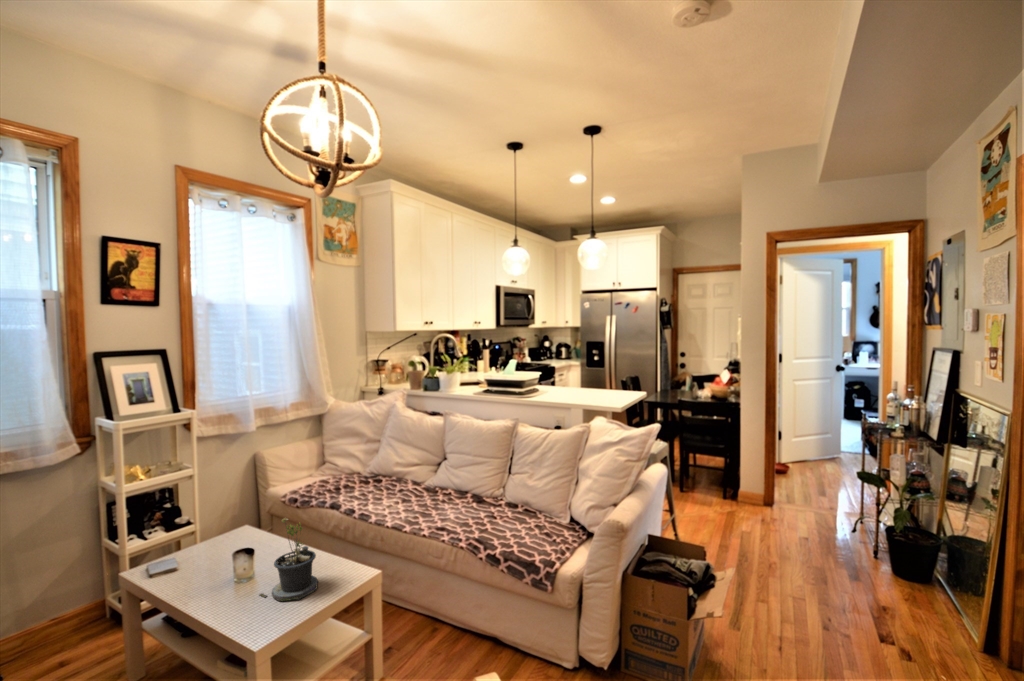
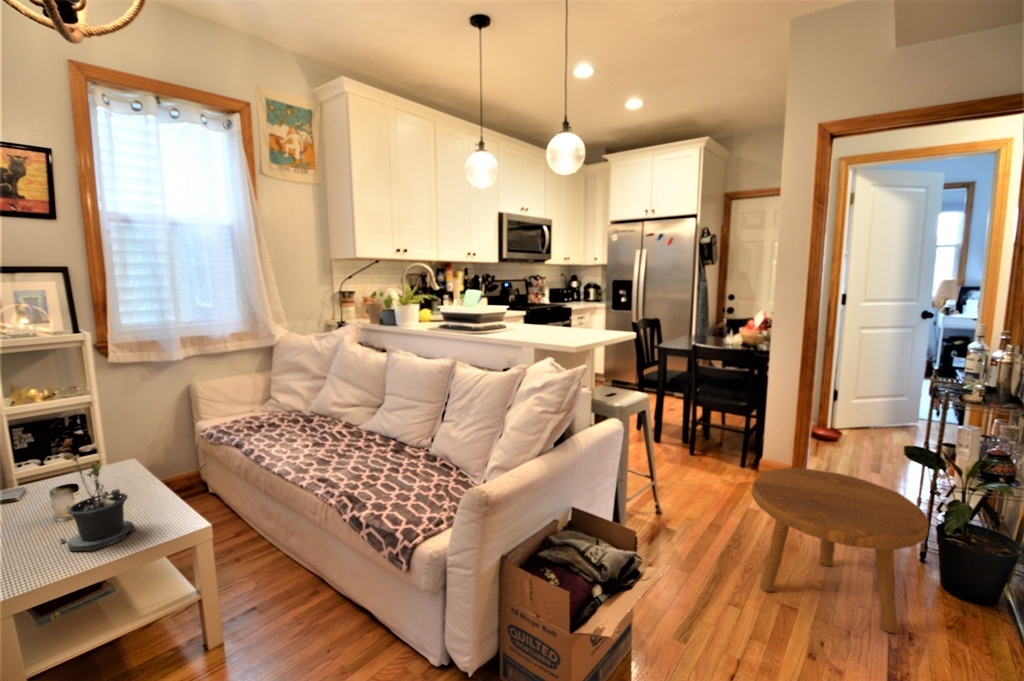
footstool: none [762,493,887,607] -> present [752,467,929,633]

